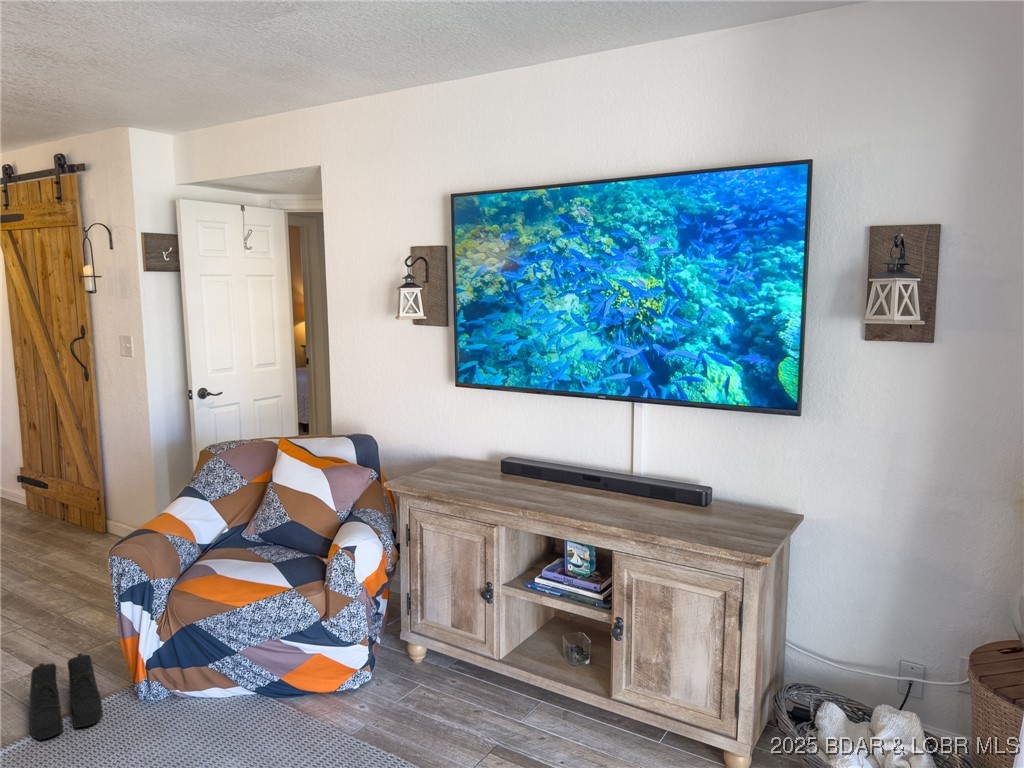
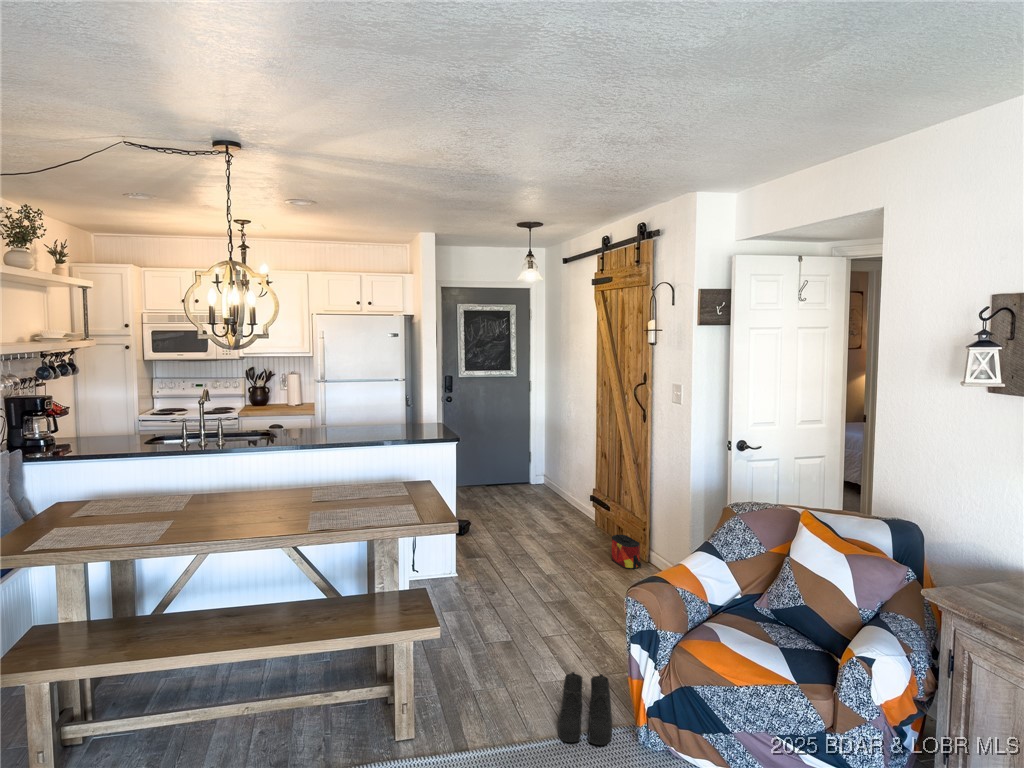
bag: none [53,517,96,552] -> present [612,535,641,569]

